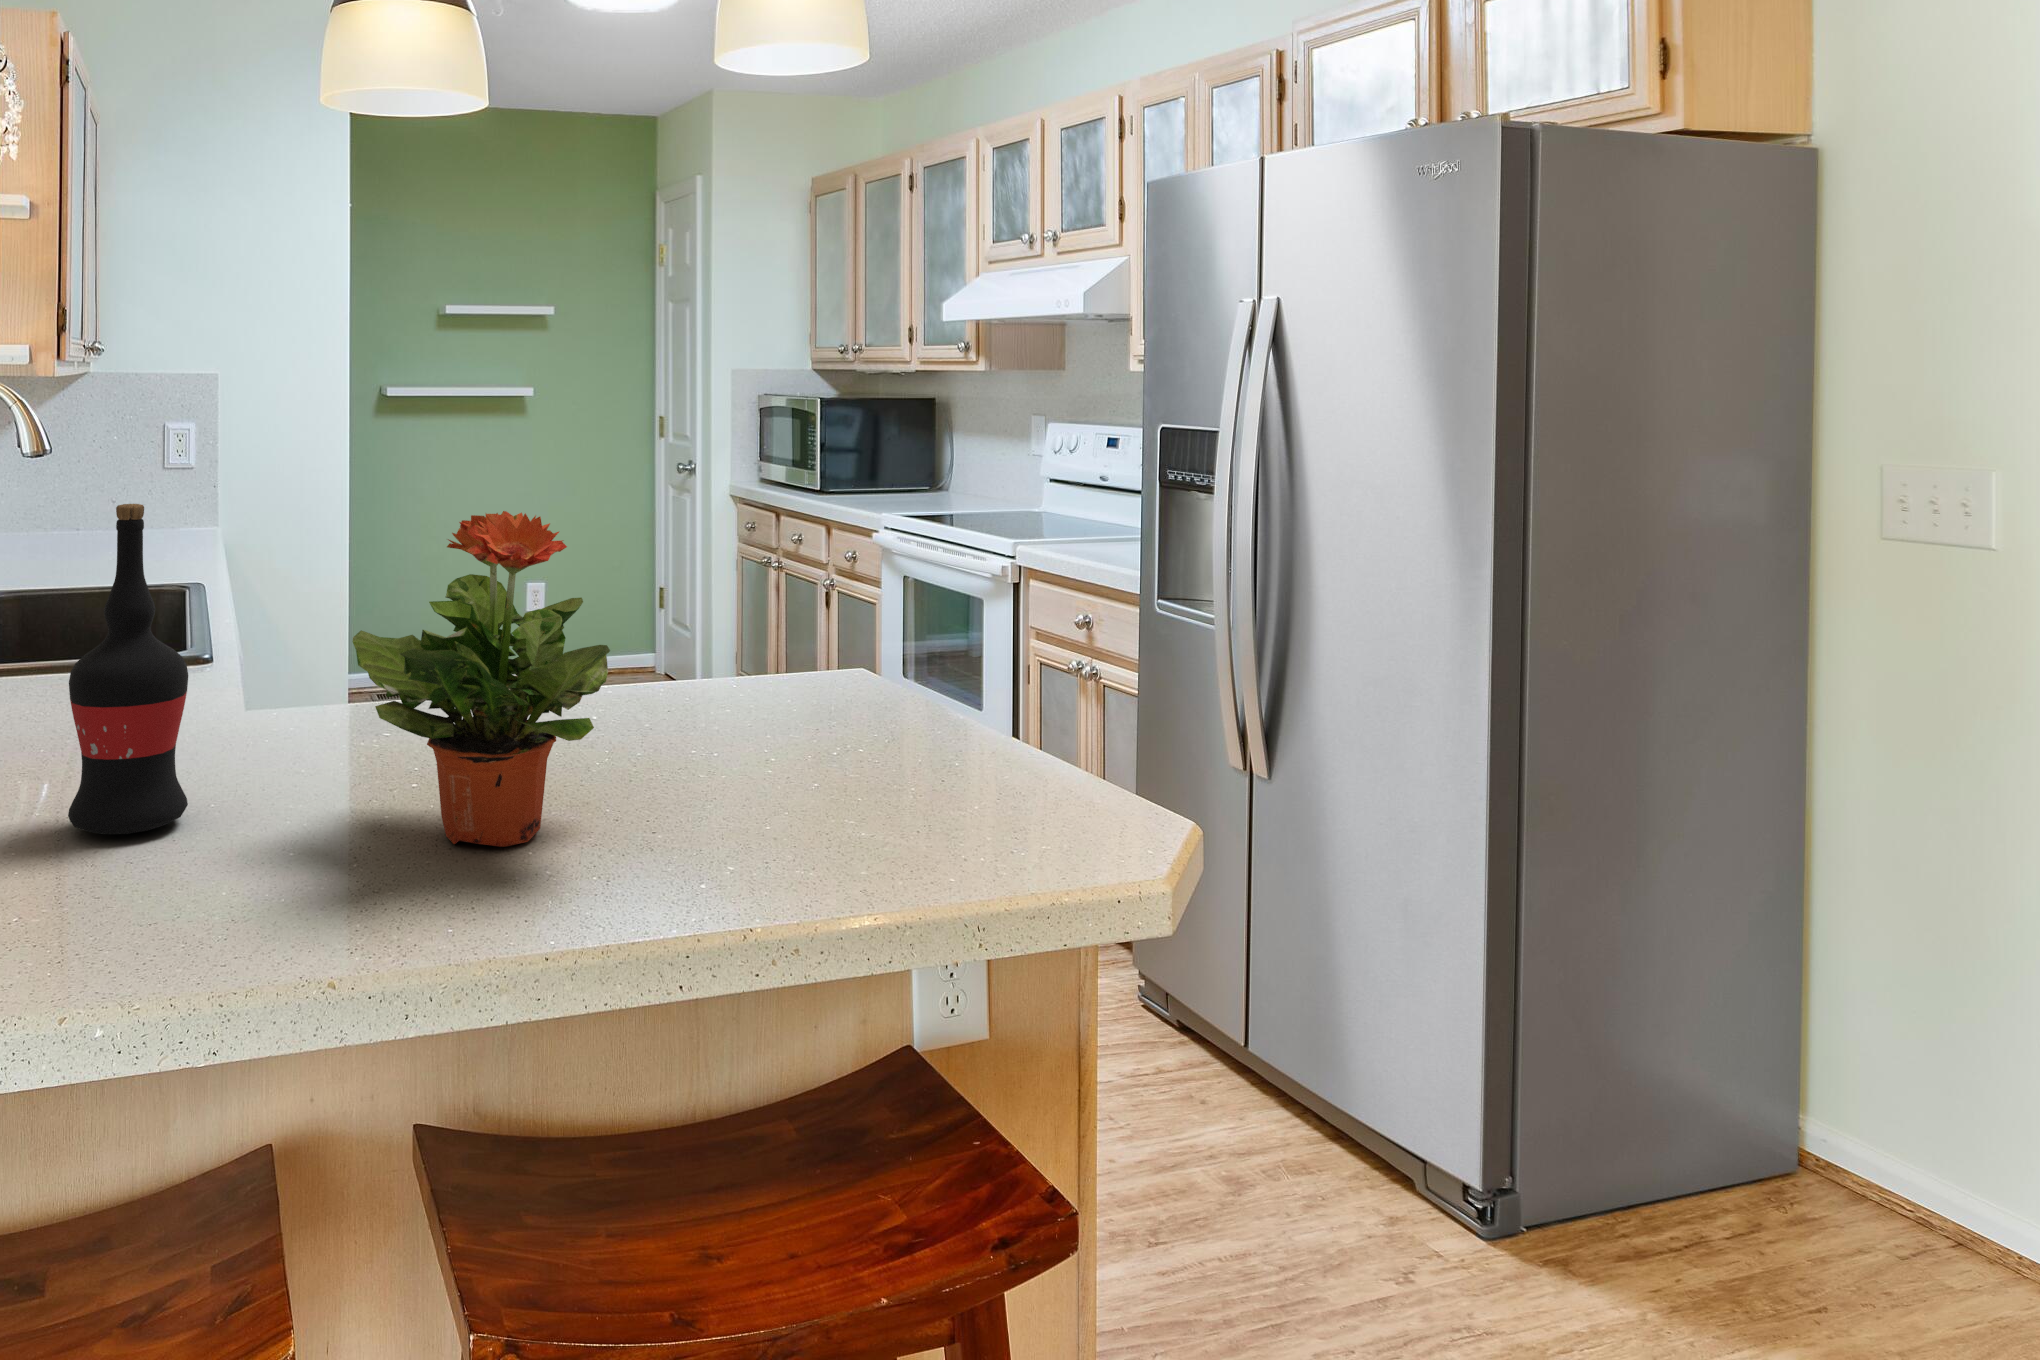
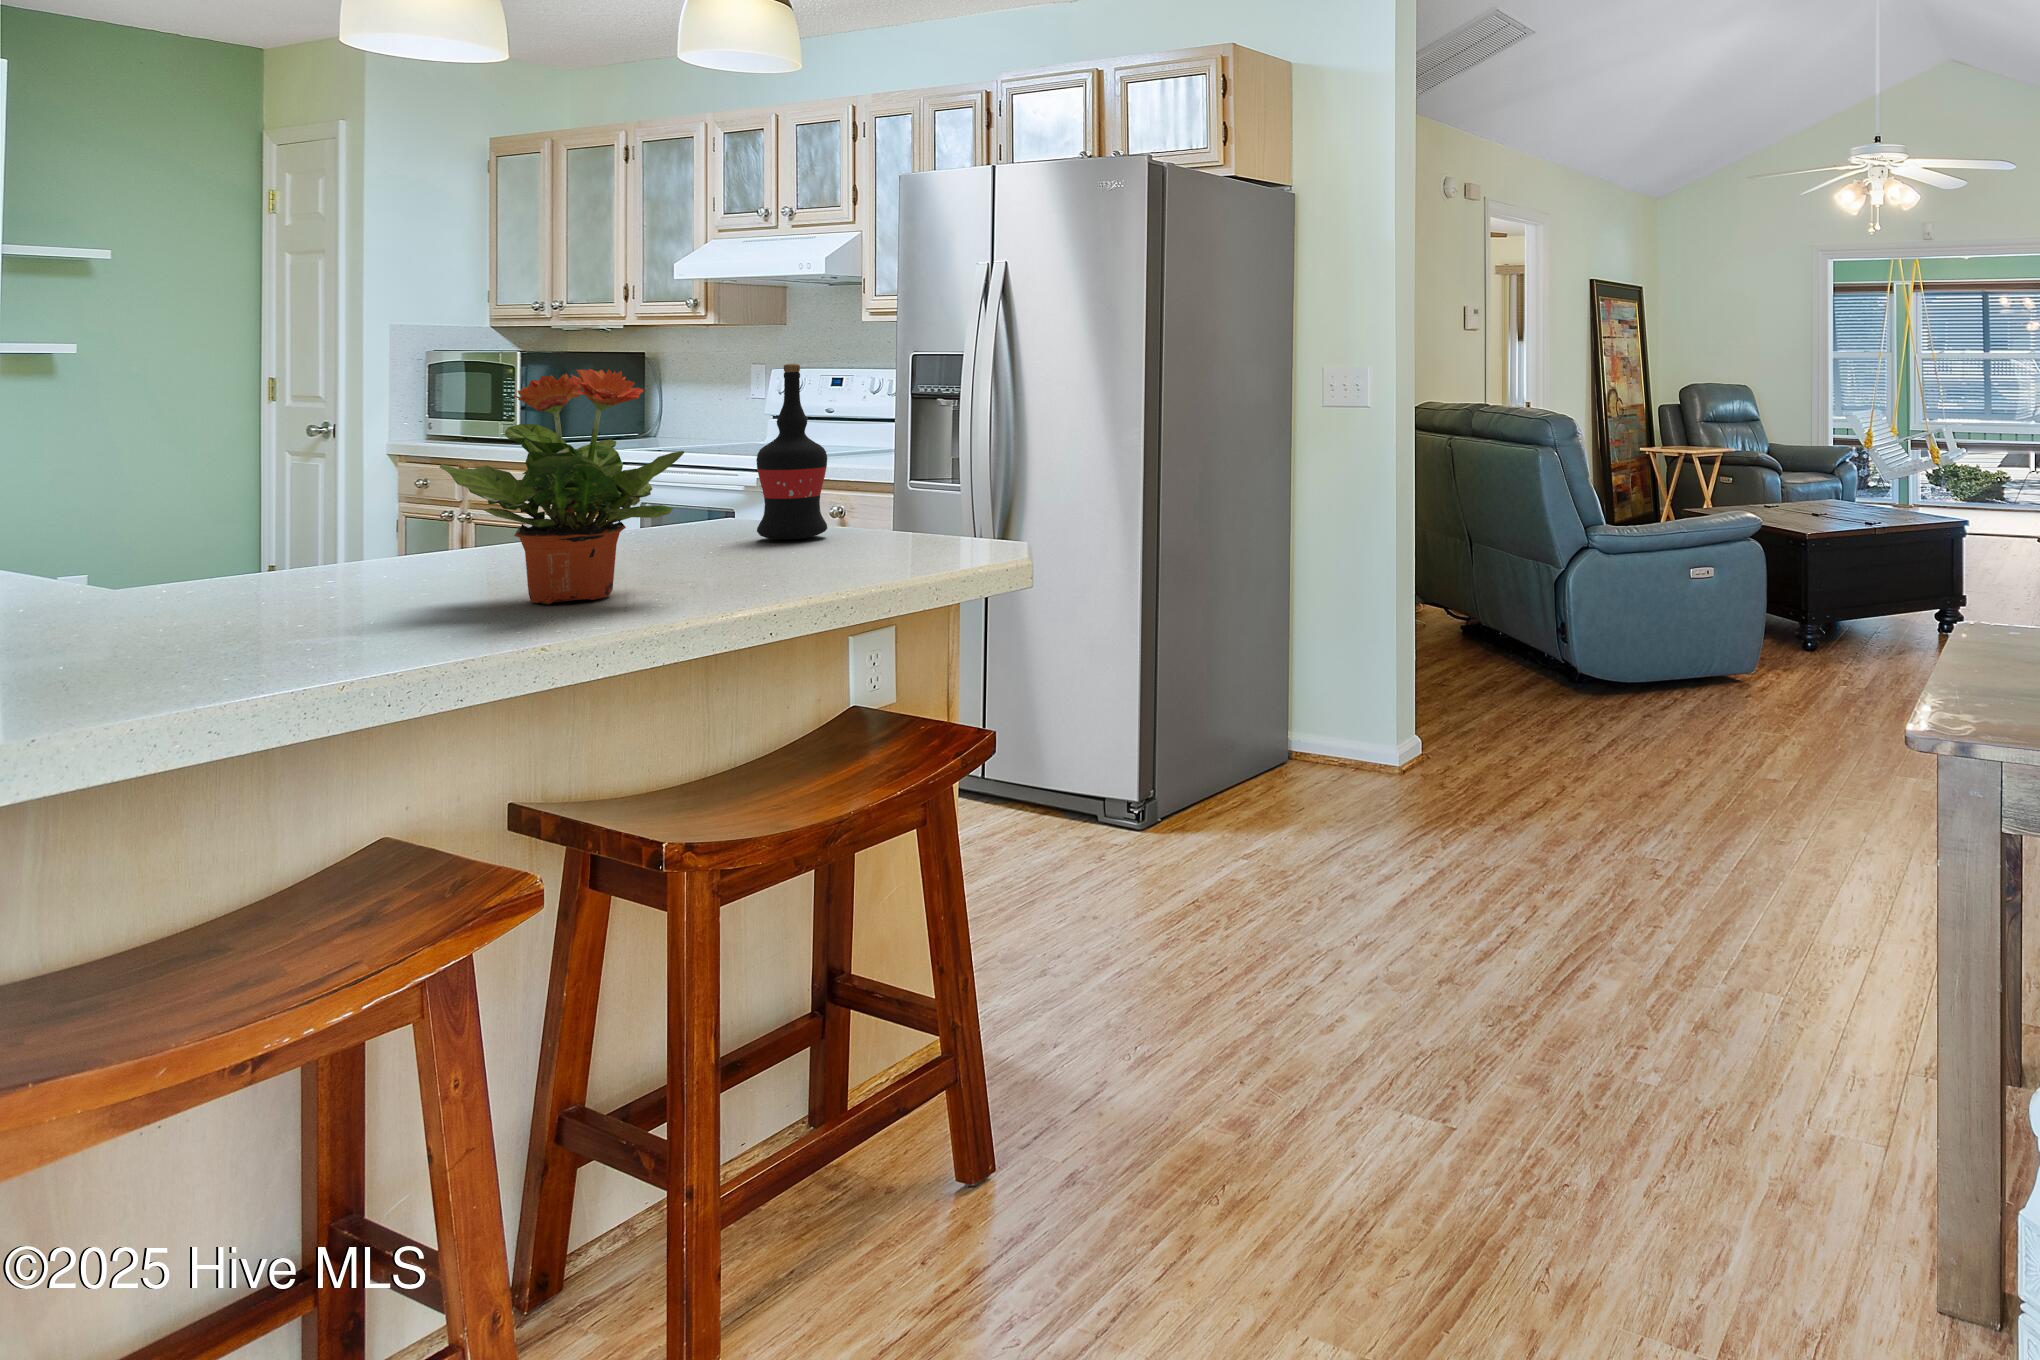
wine bottle: present [68,504,188,834] -> present [756,364,827,539]

